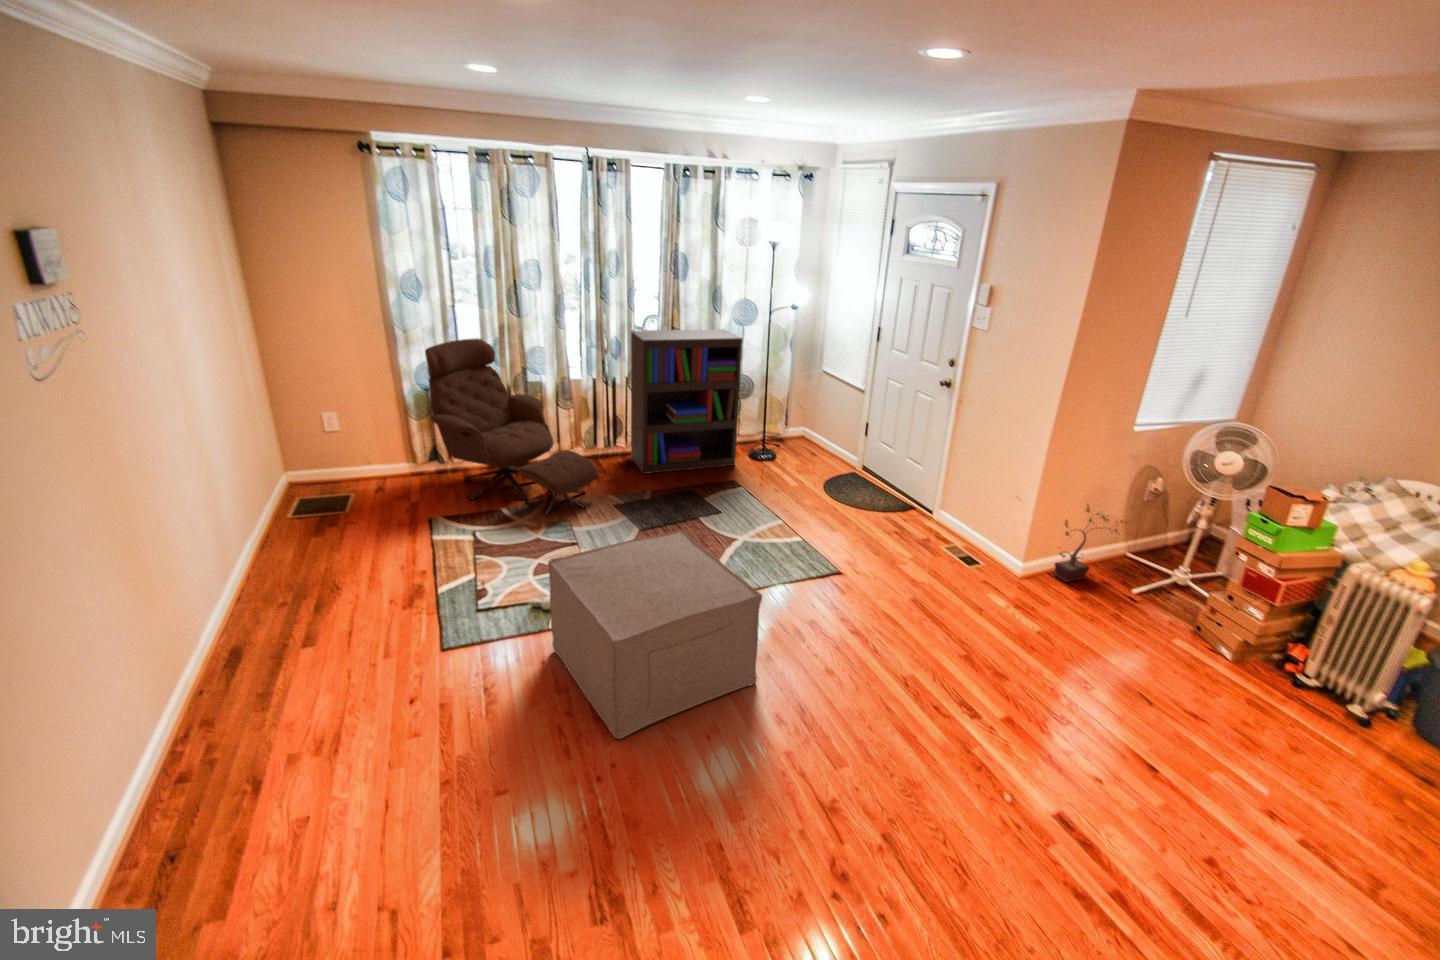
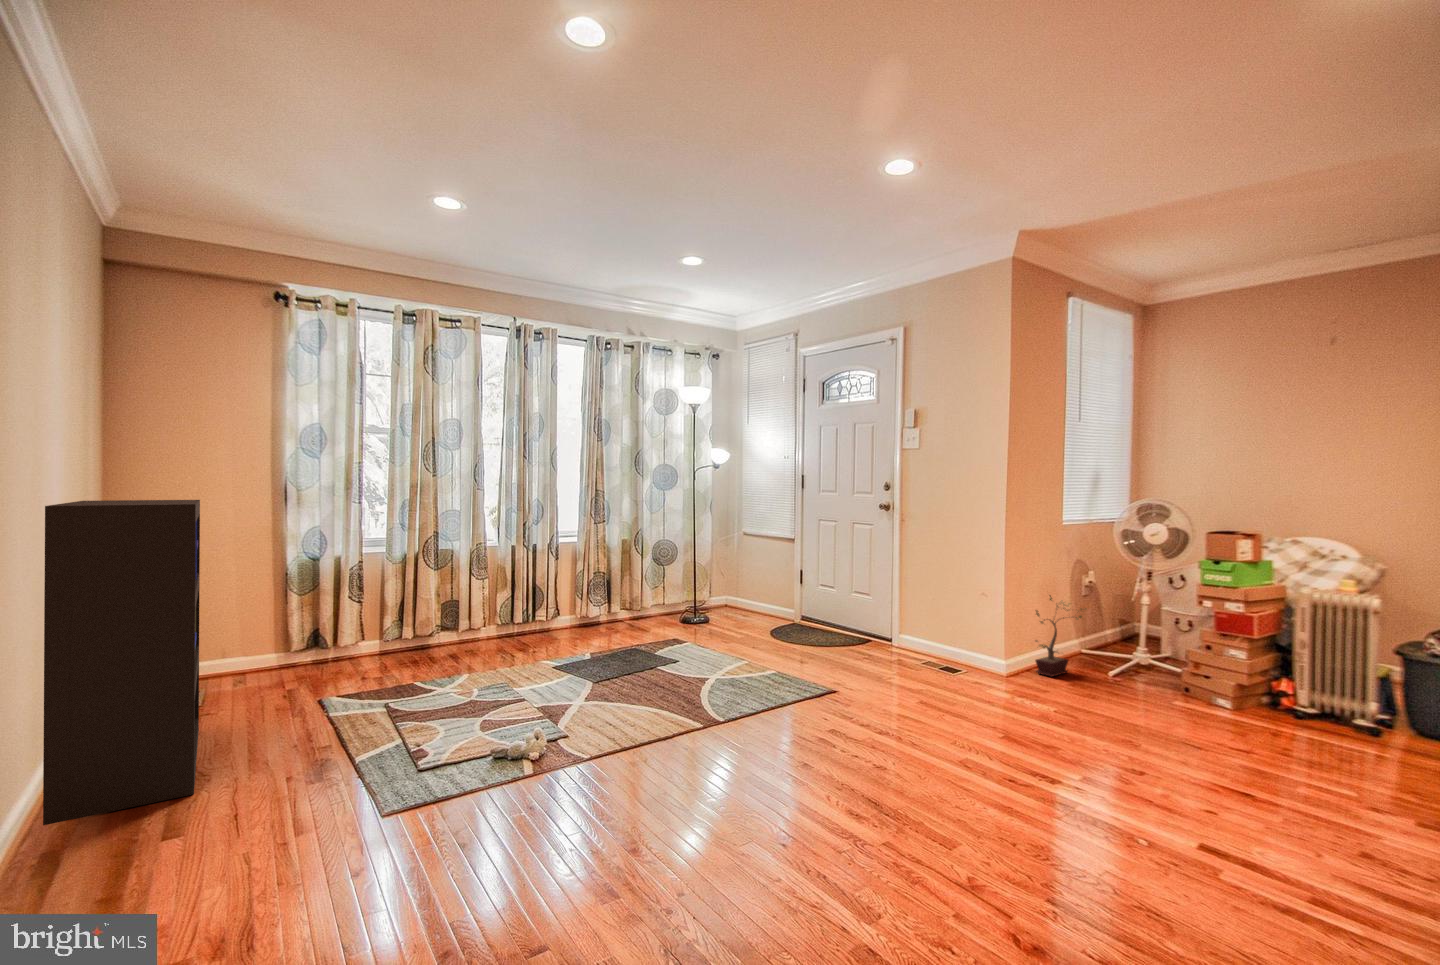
bookshelf: present [631,329,743,474] -> present [43,500,200,825]
lounge chair: present [425,338,599,515] -> none [325,498,532,684]
ottoman: present [548,529,762,739] -> none [541,632,806,857]

